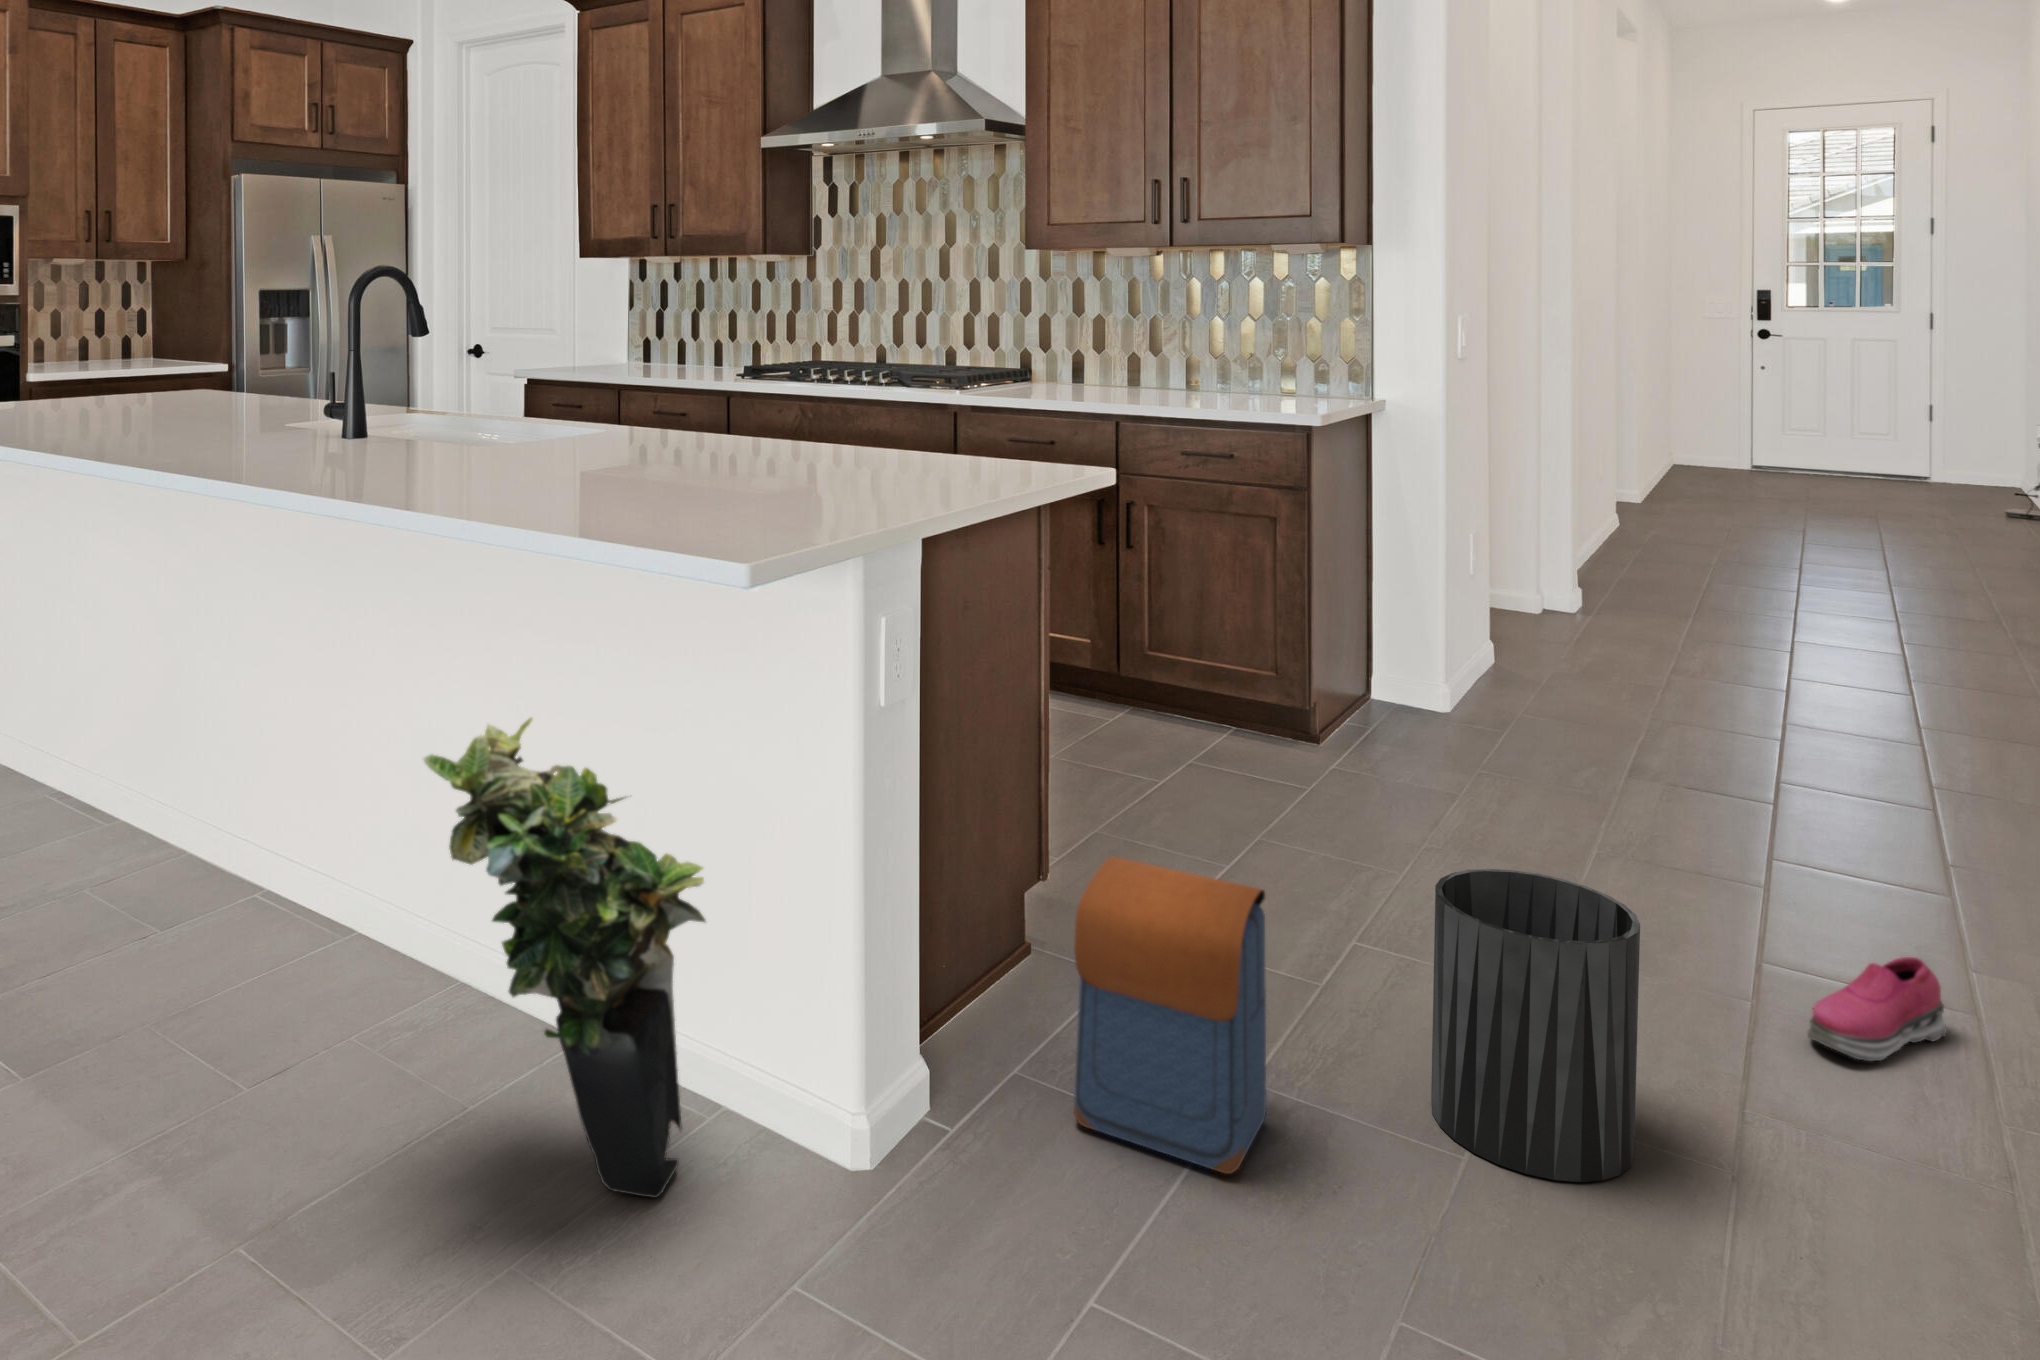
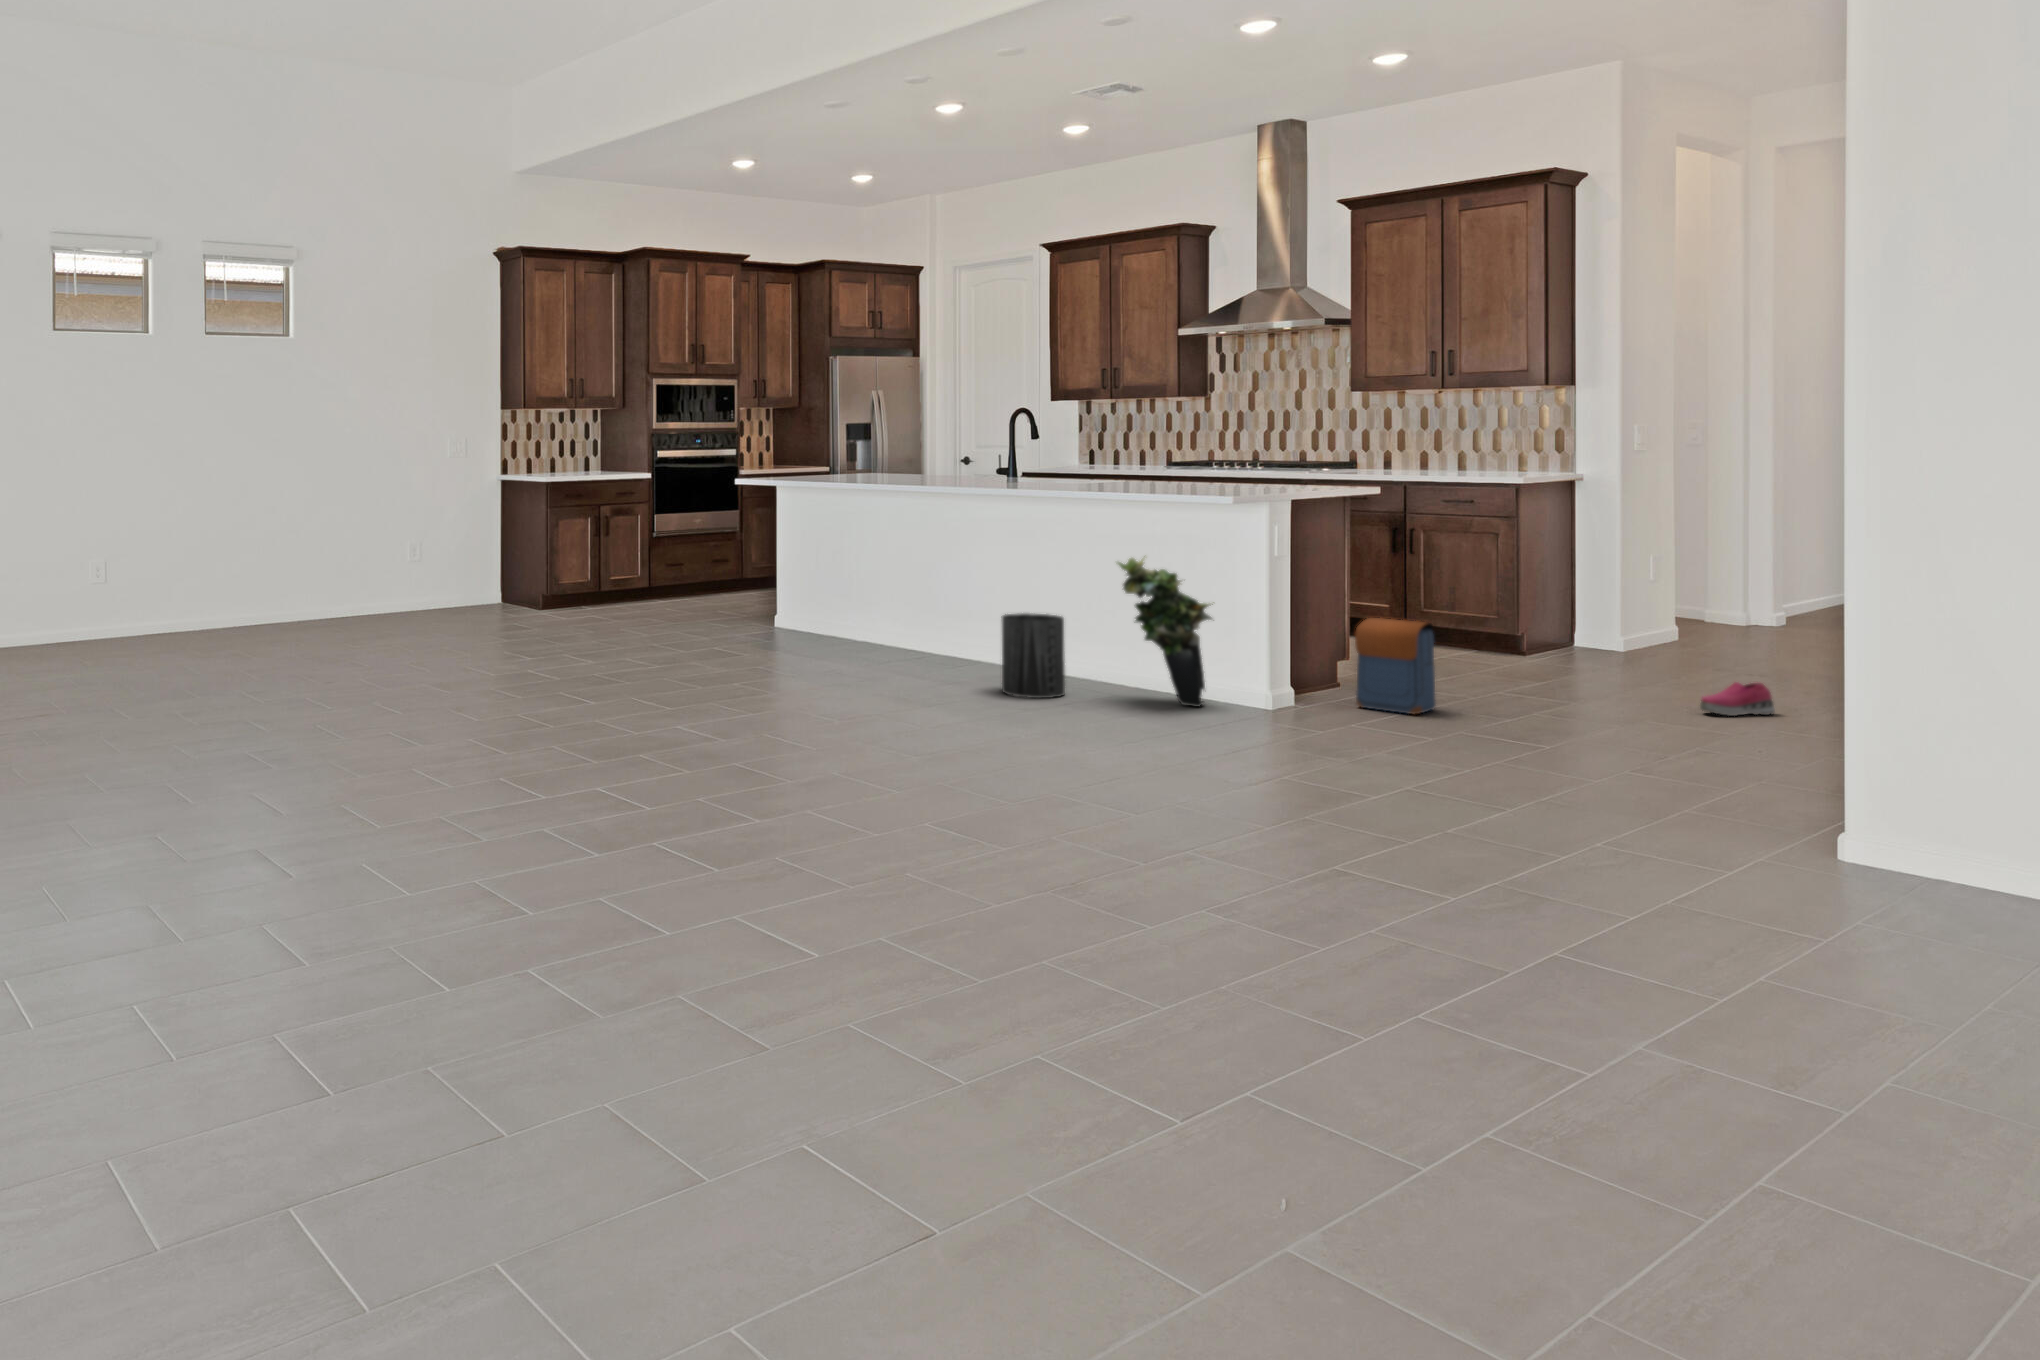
trash can: present [1431,869,1640,1182] -> present [1001,613,1065,698]

